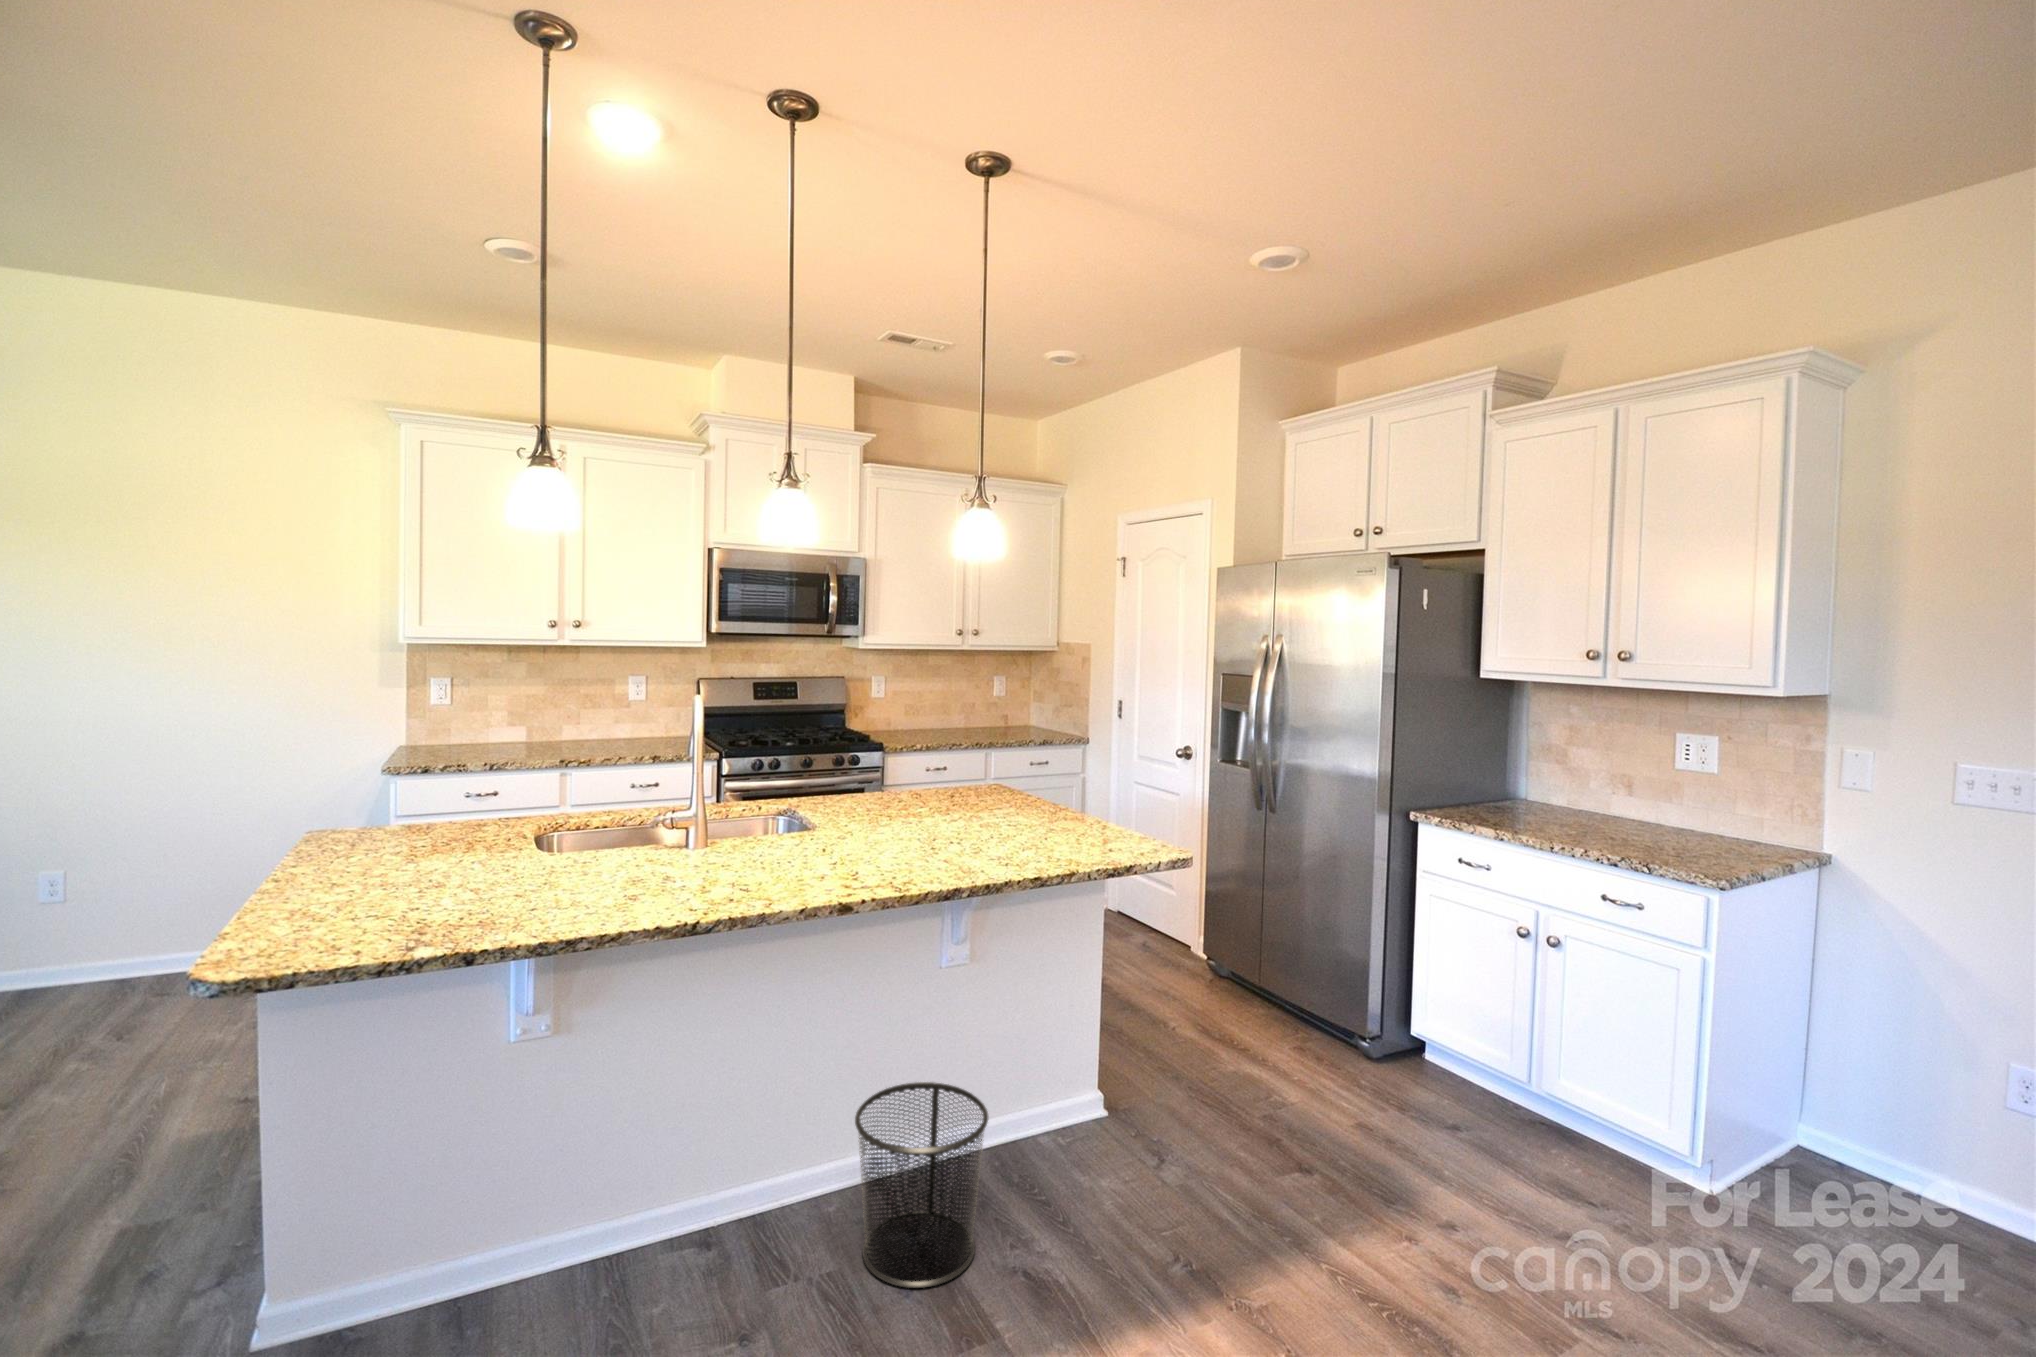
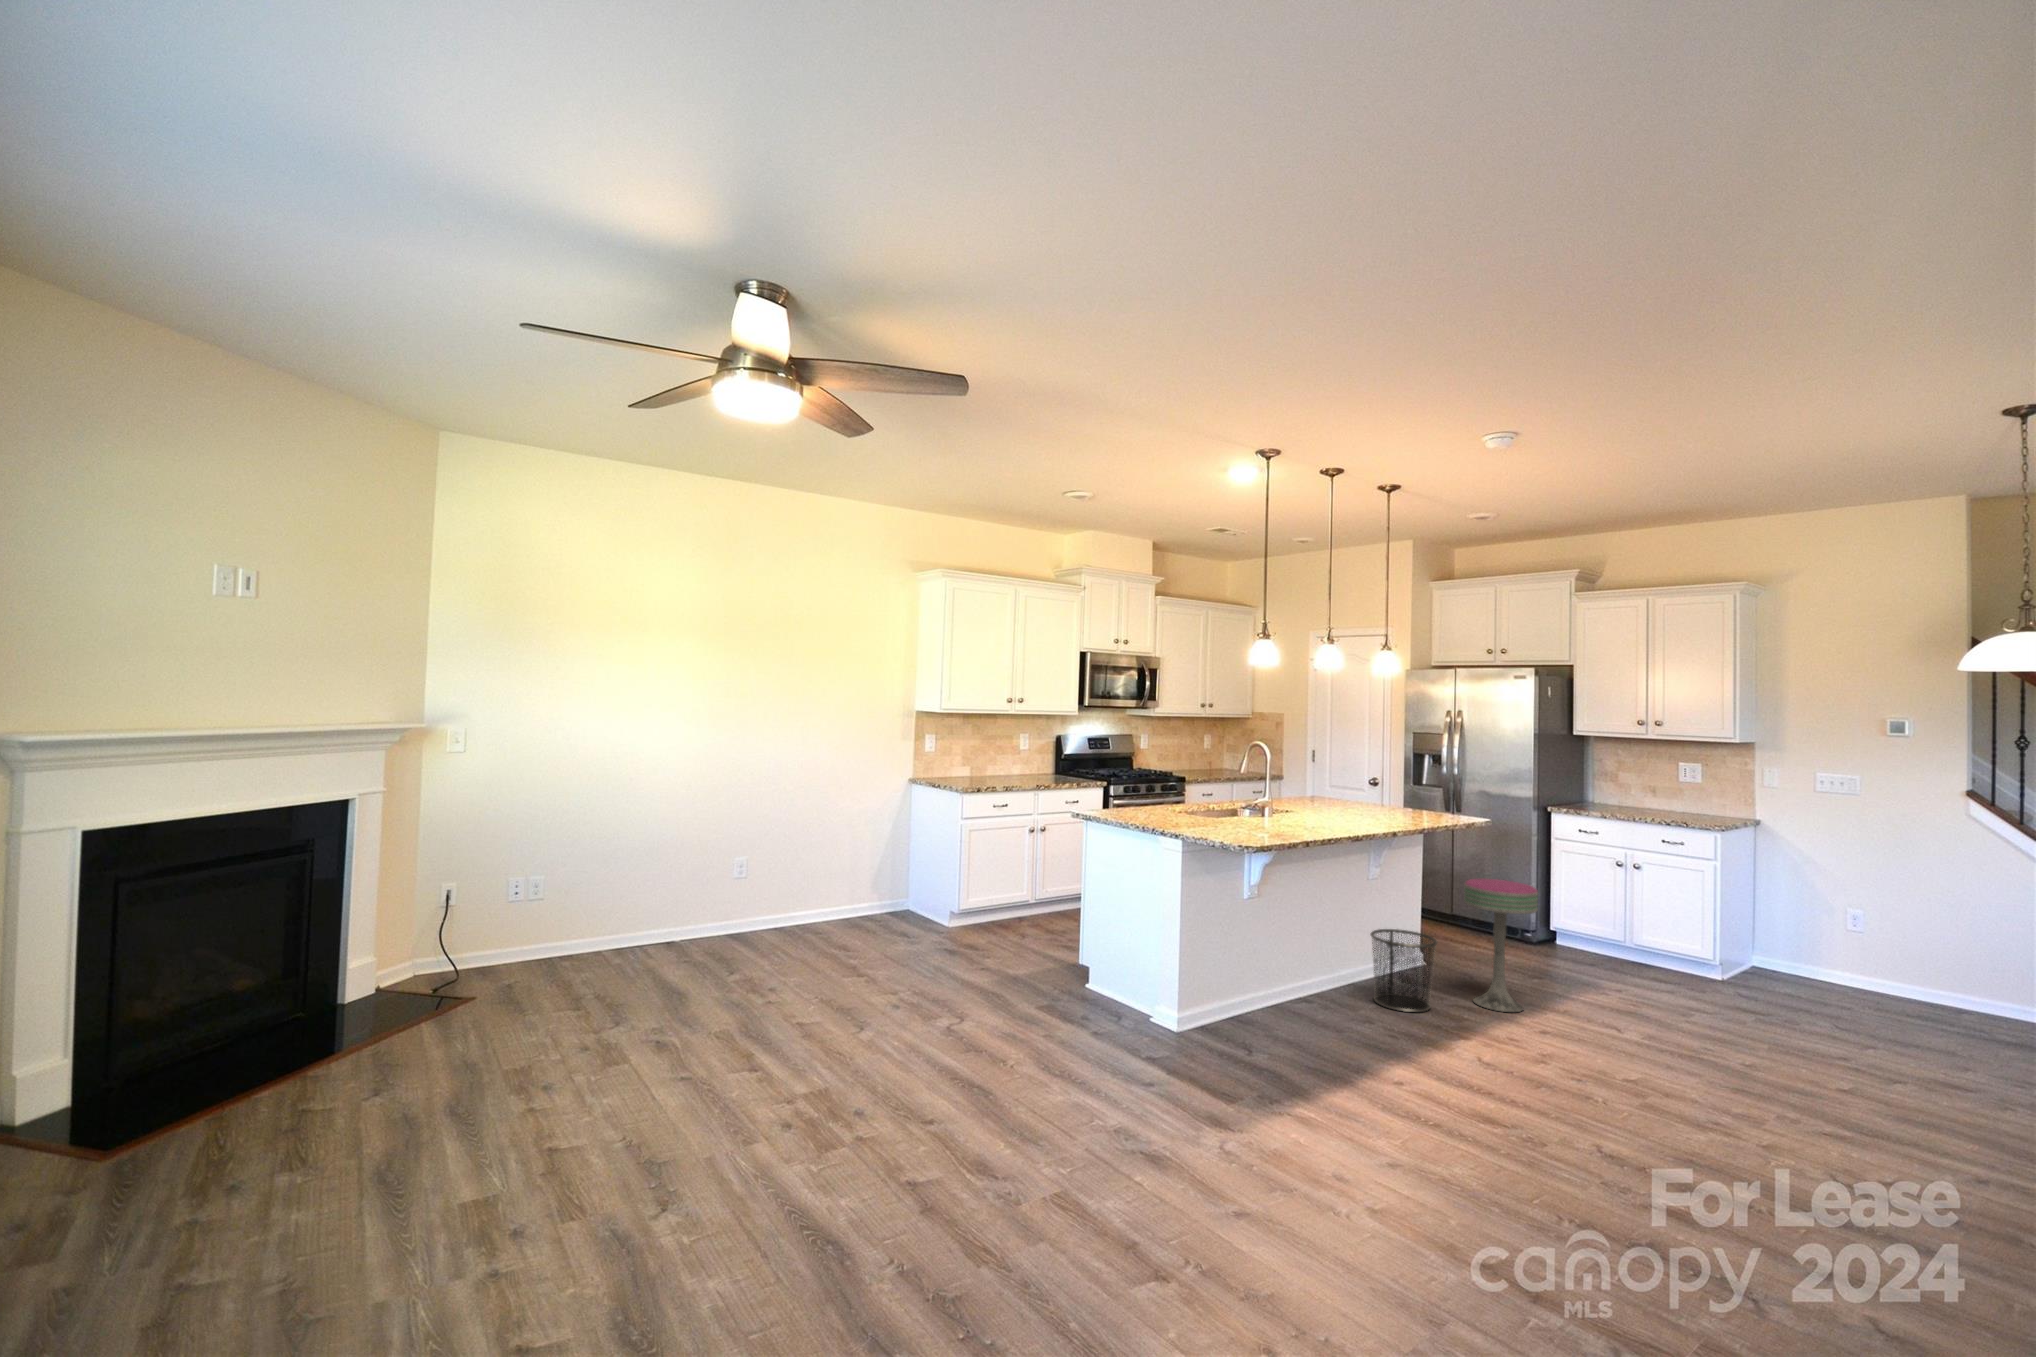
bar stool: none [1067,986,1213,1299] -> present [1464,879,1538,1012]

